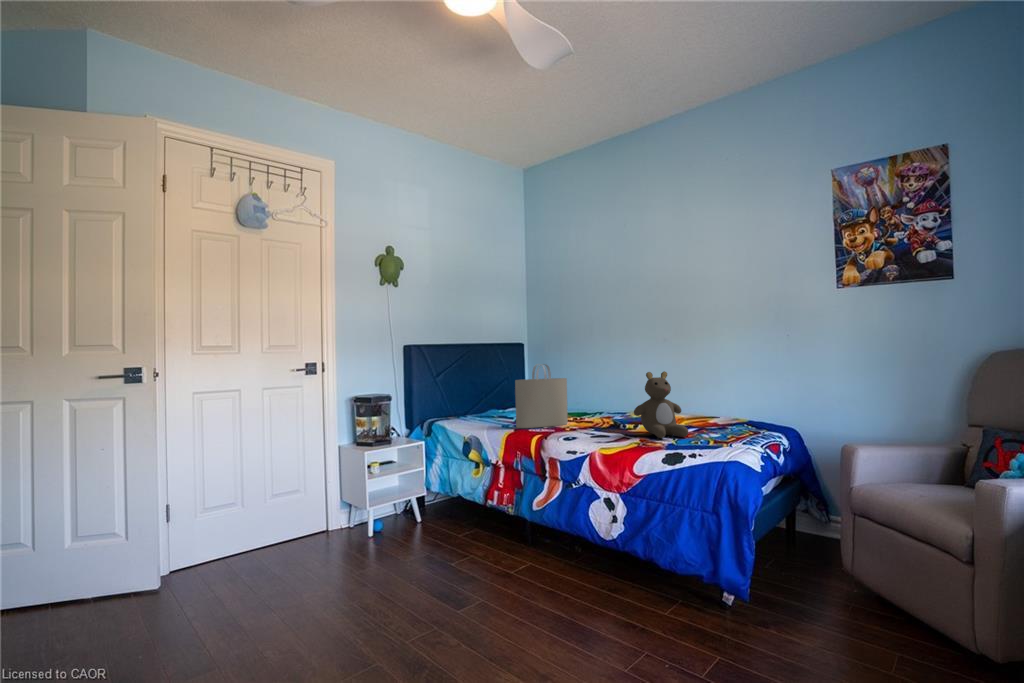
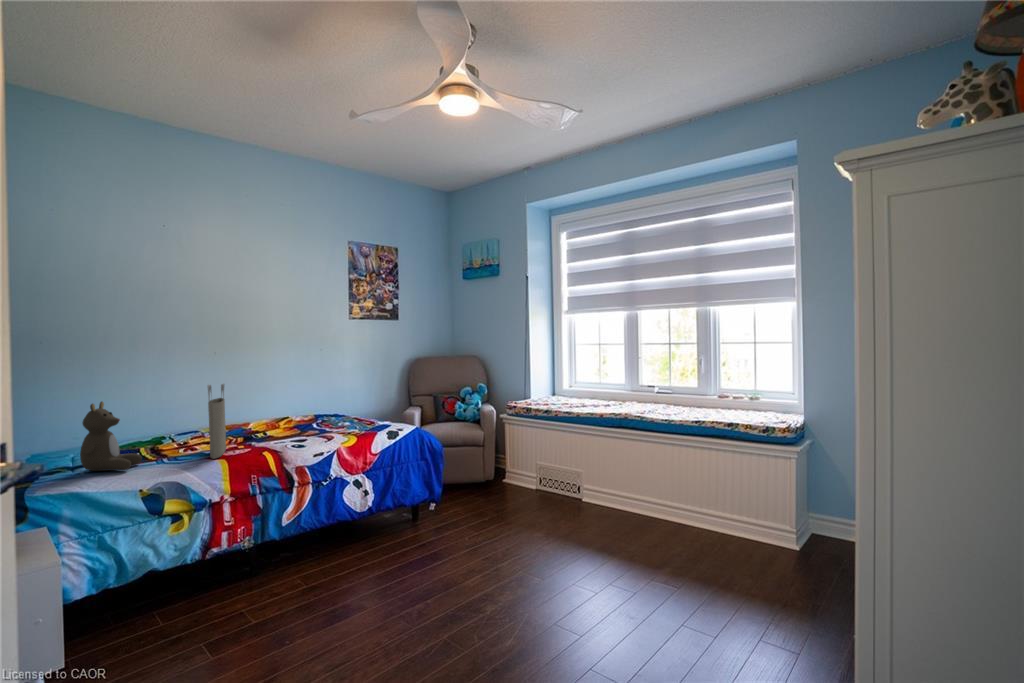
teddy bear: present [634,371,688,438] -> present [80,401,142,471]

